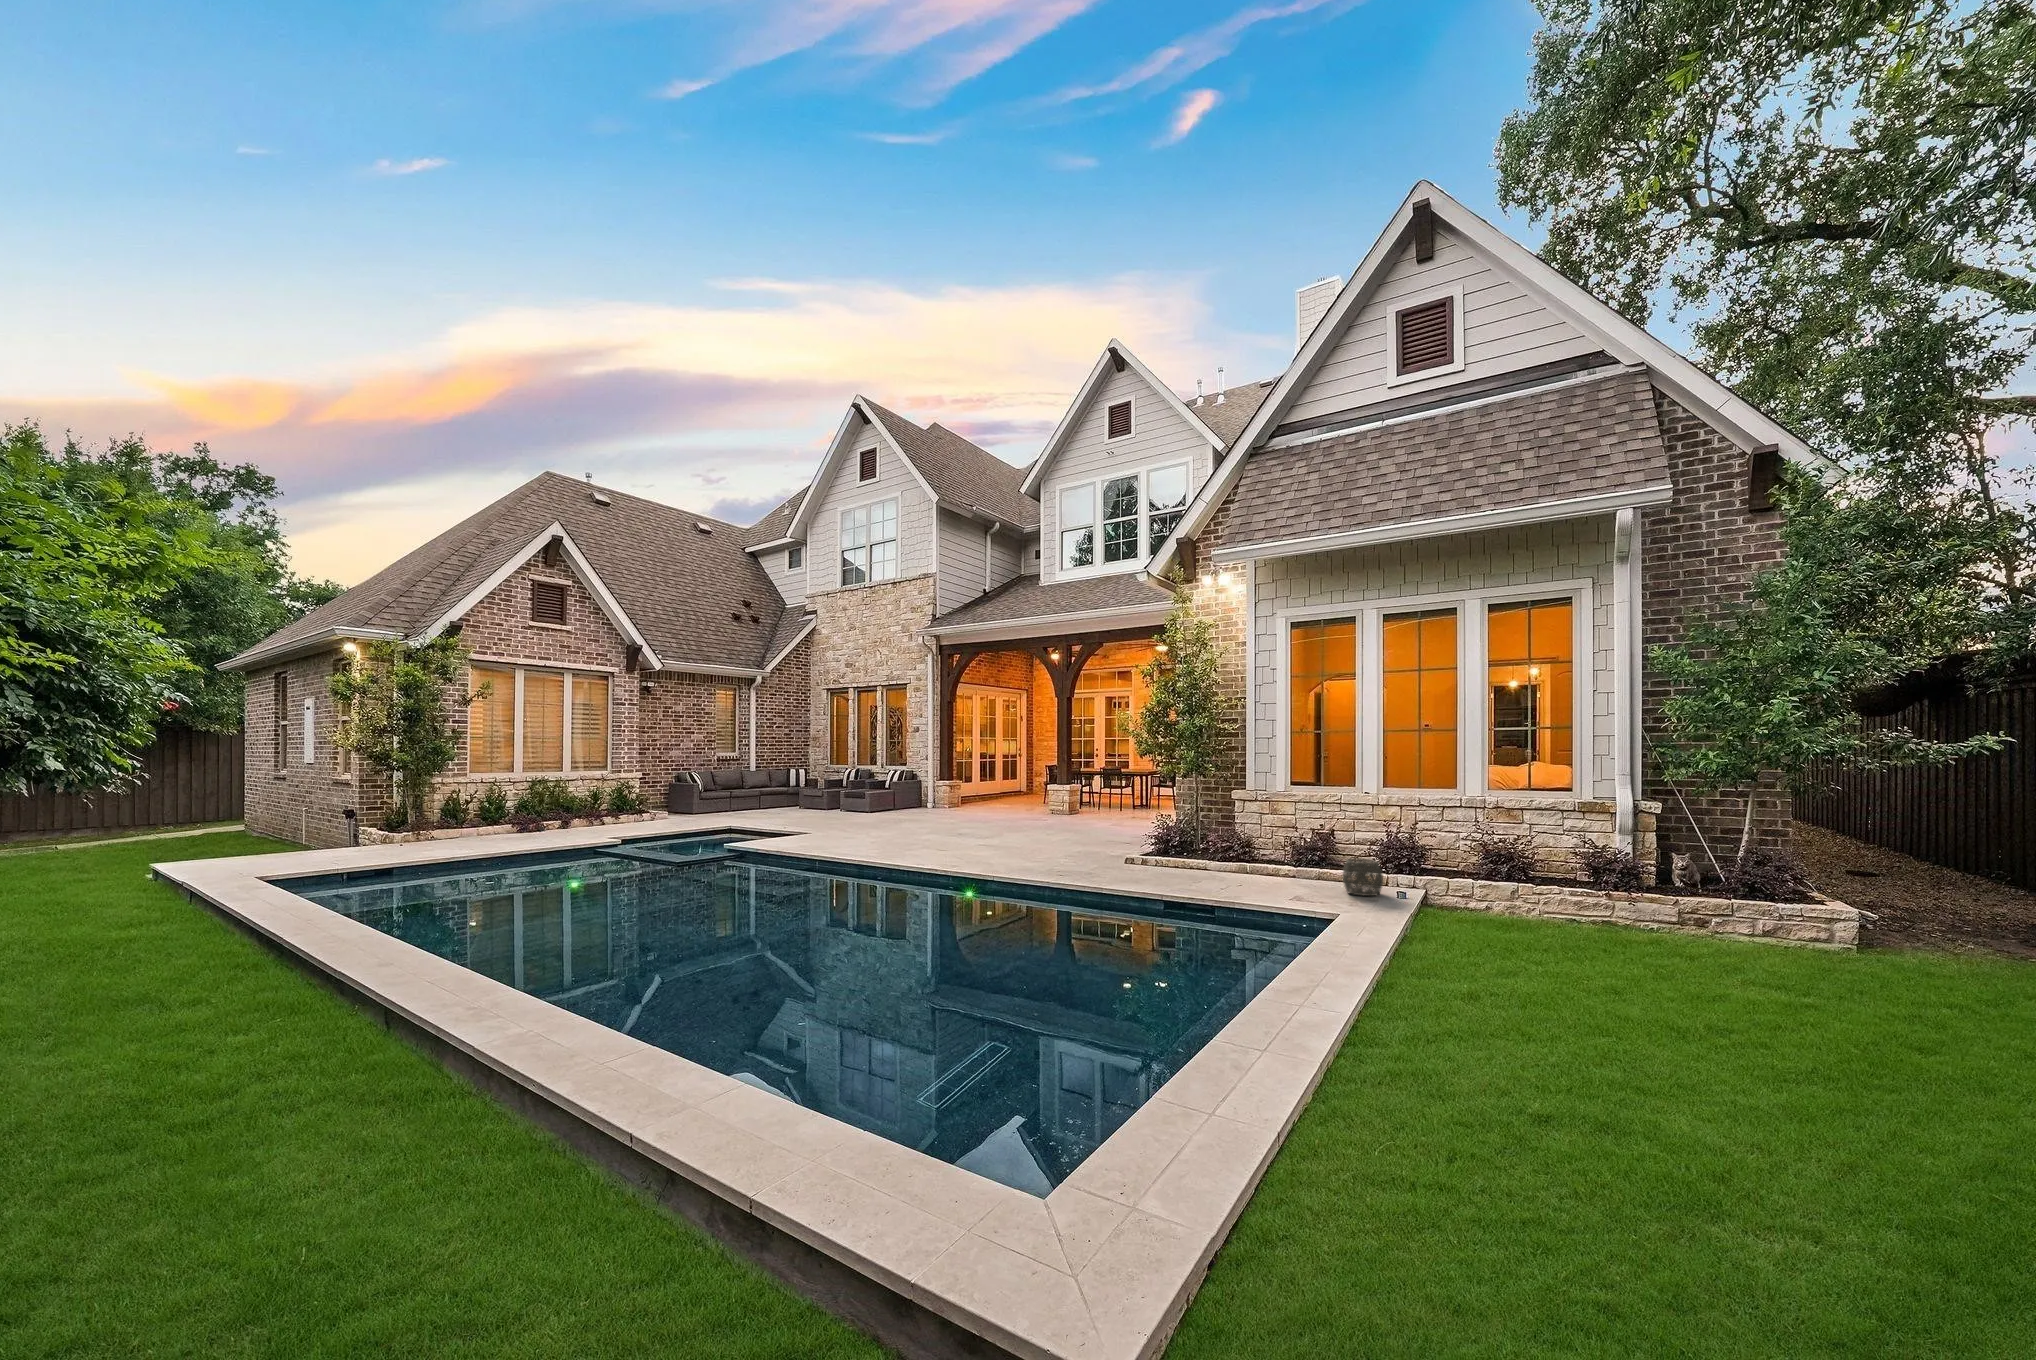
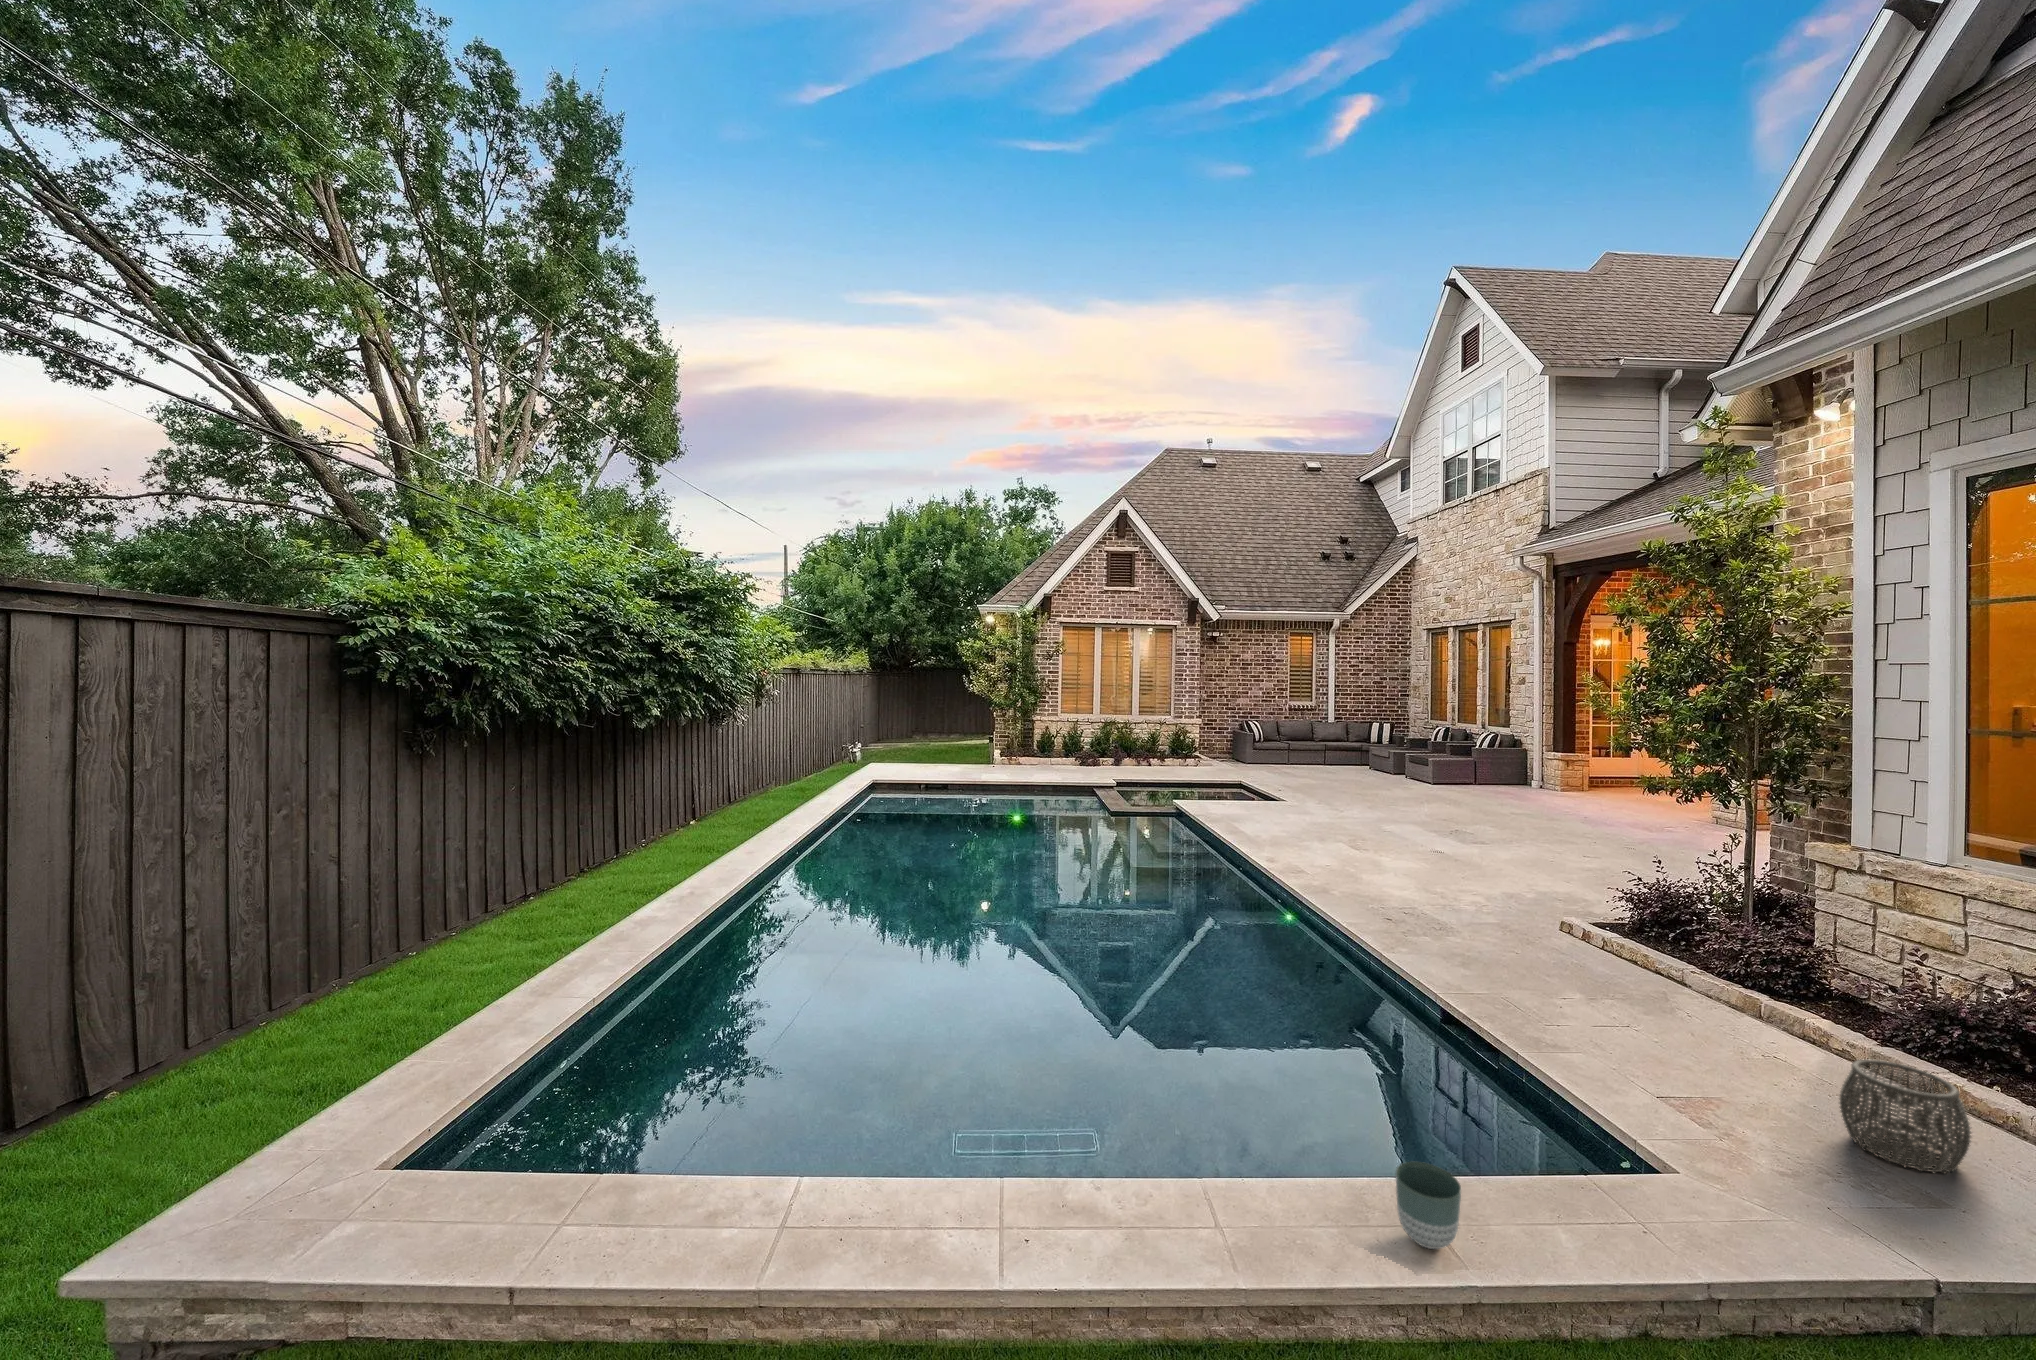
planter: none [1335,920,1366,955] -> present [1396,1162,1461,1249]

